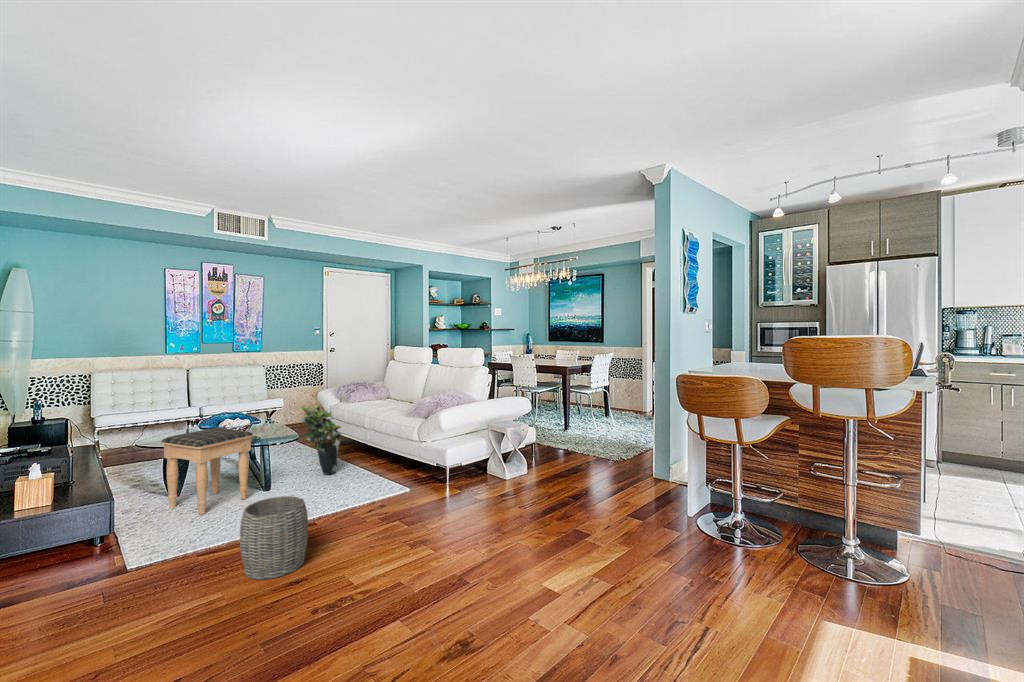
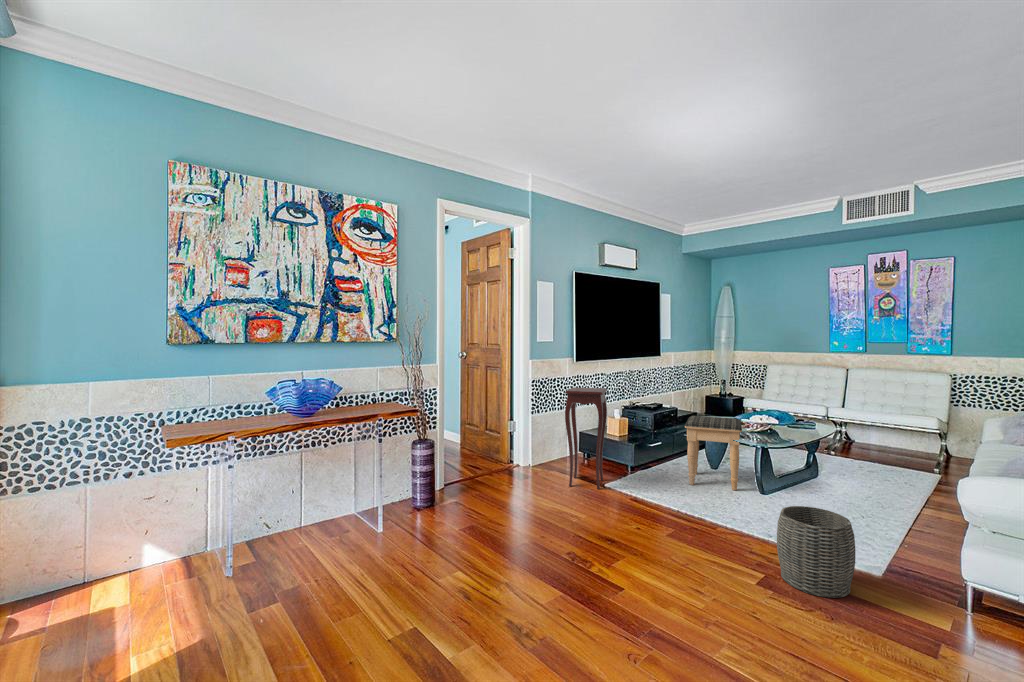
potted plant: present [301,405,342,475] -> none [820,418,883,512]
side table: none [30,422,143,597] -> present [565,387,607,489]
woven basket: present [240,496,308,580] -> present [777,506,855,598]

